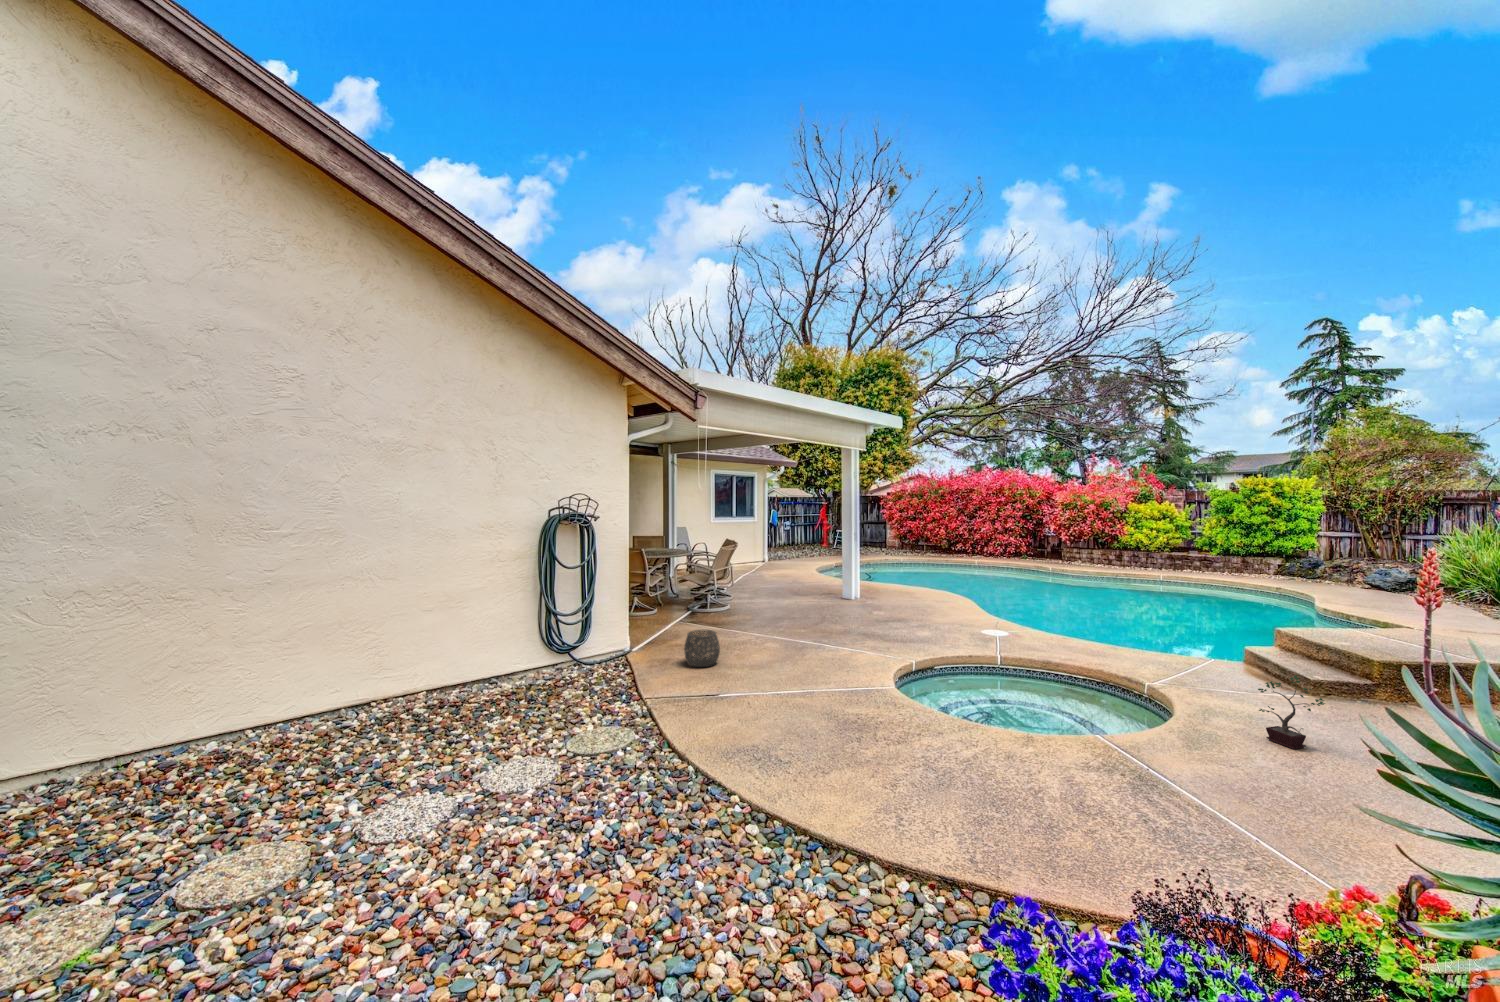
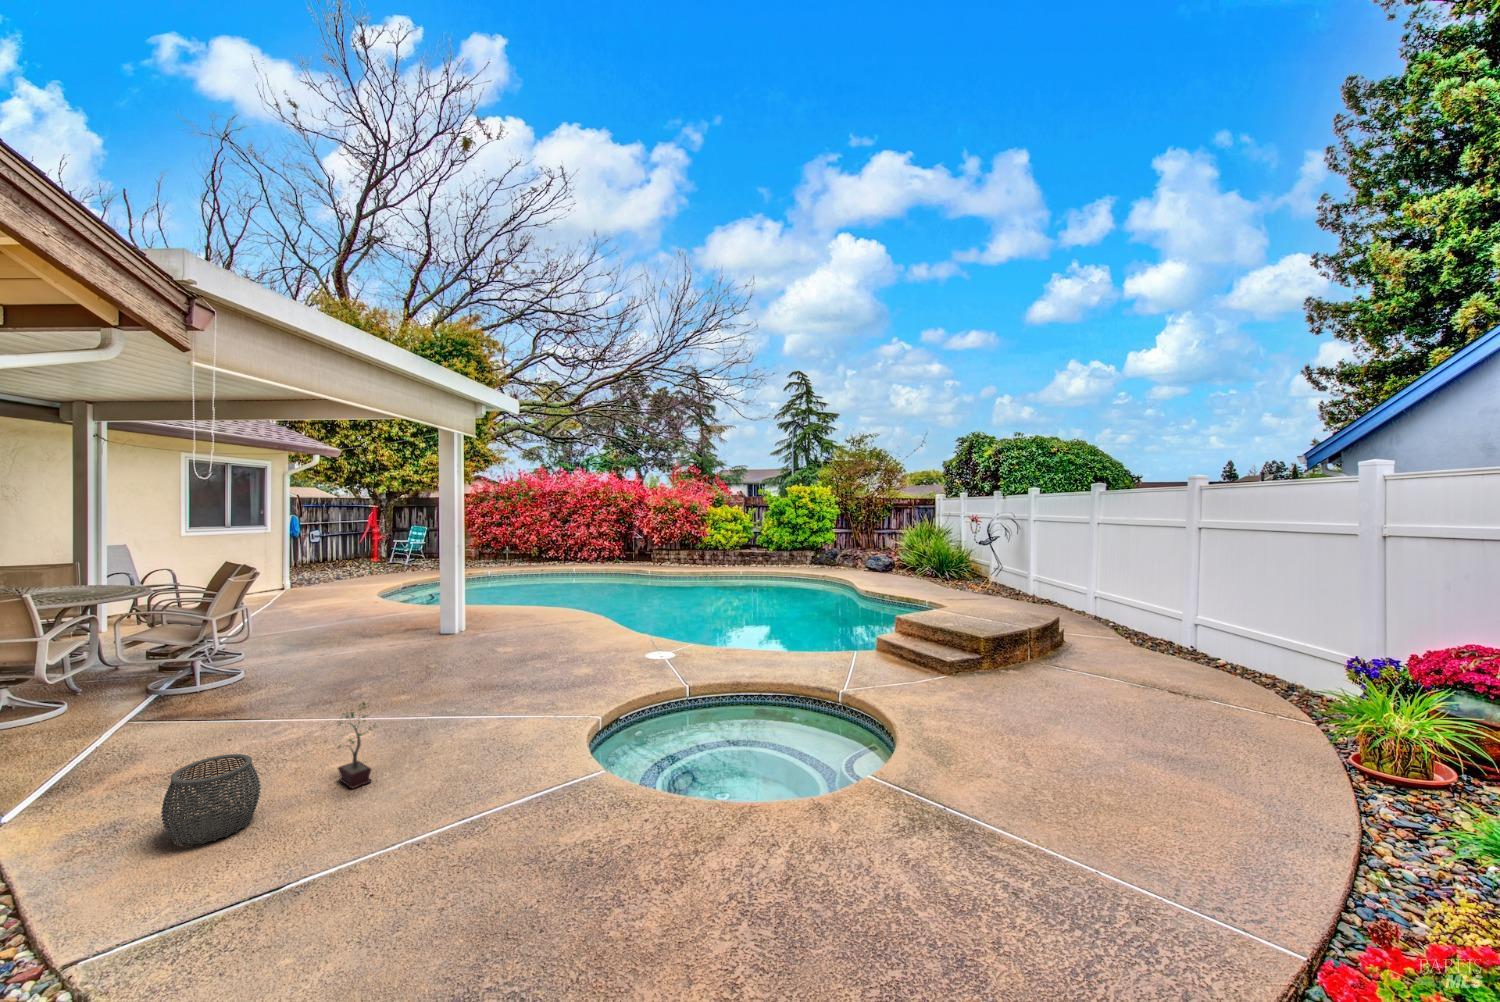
potted plant: present [1258,675,1325,749] -> present [338,702,375,788]

